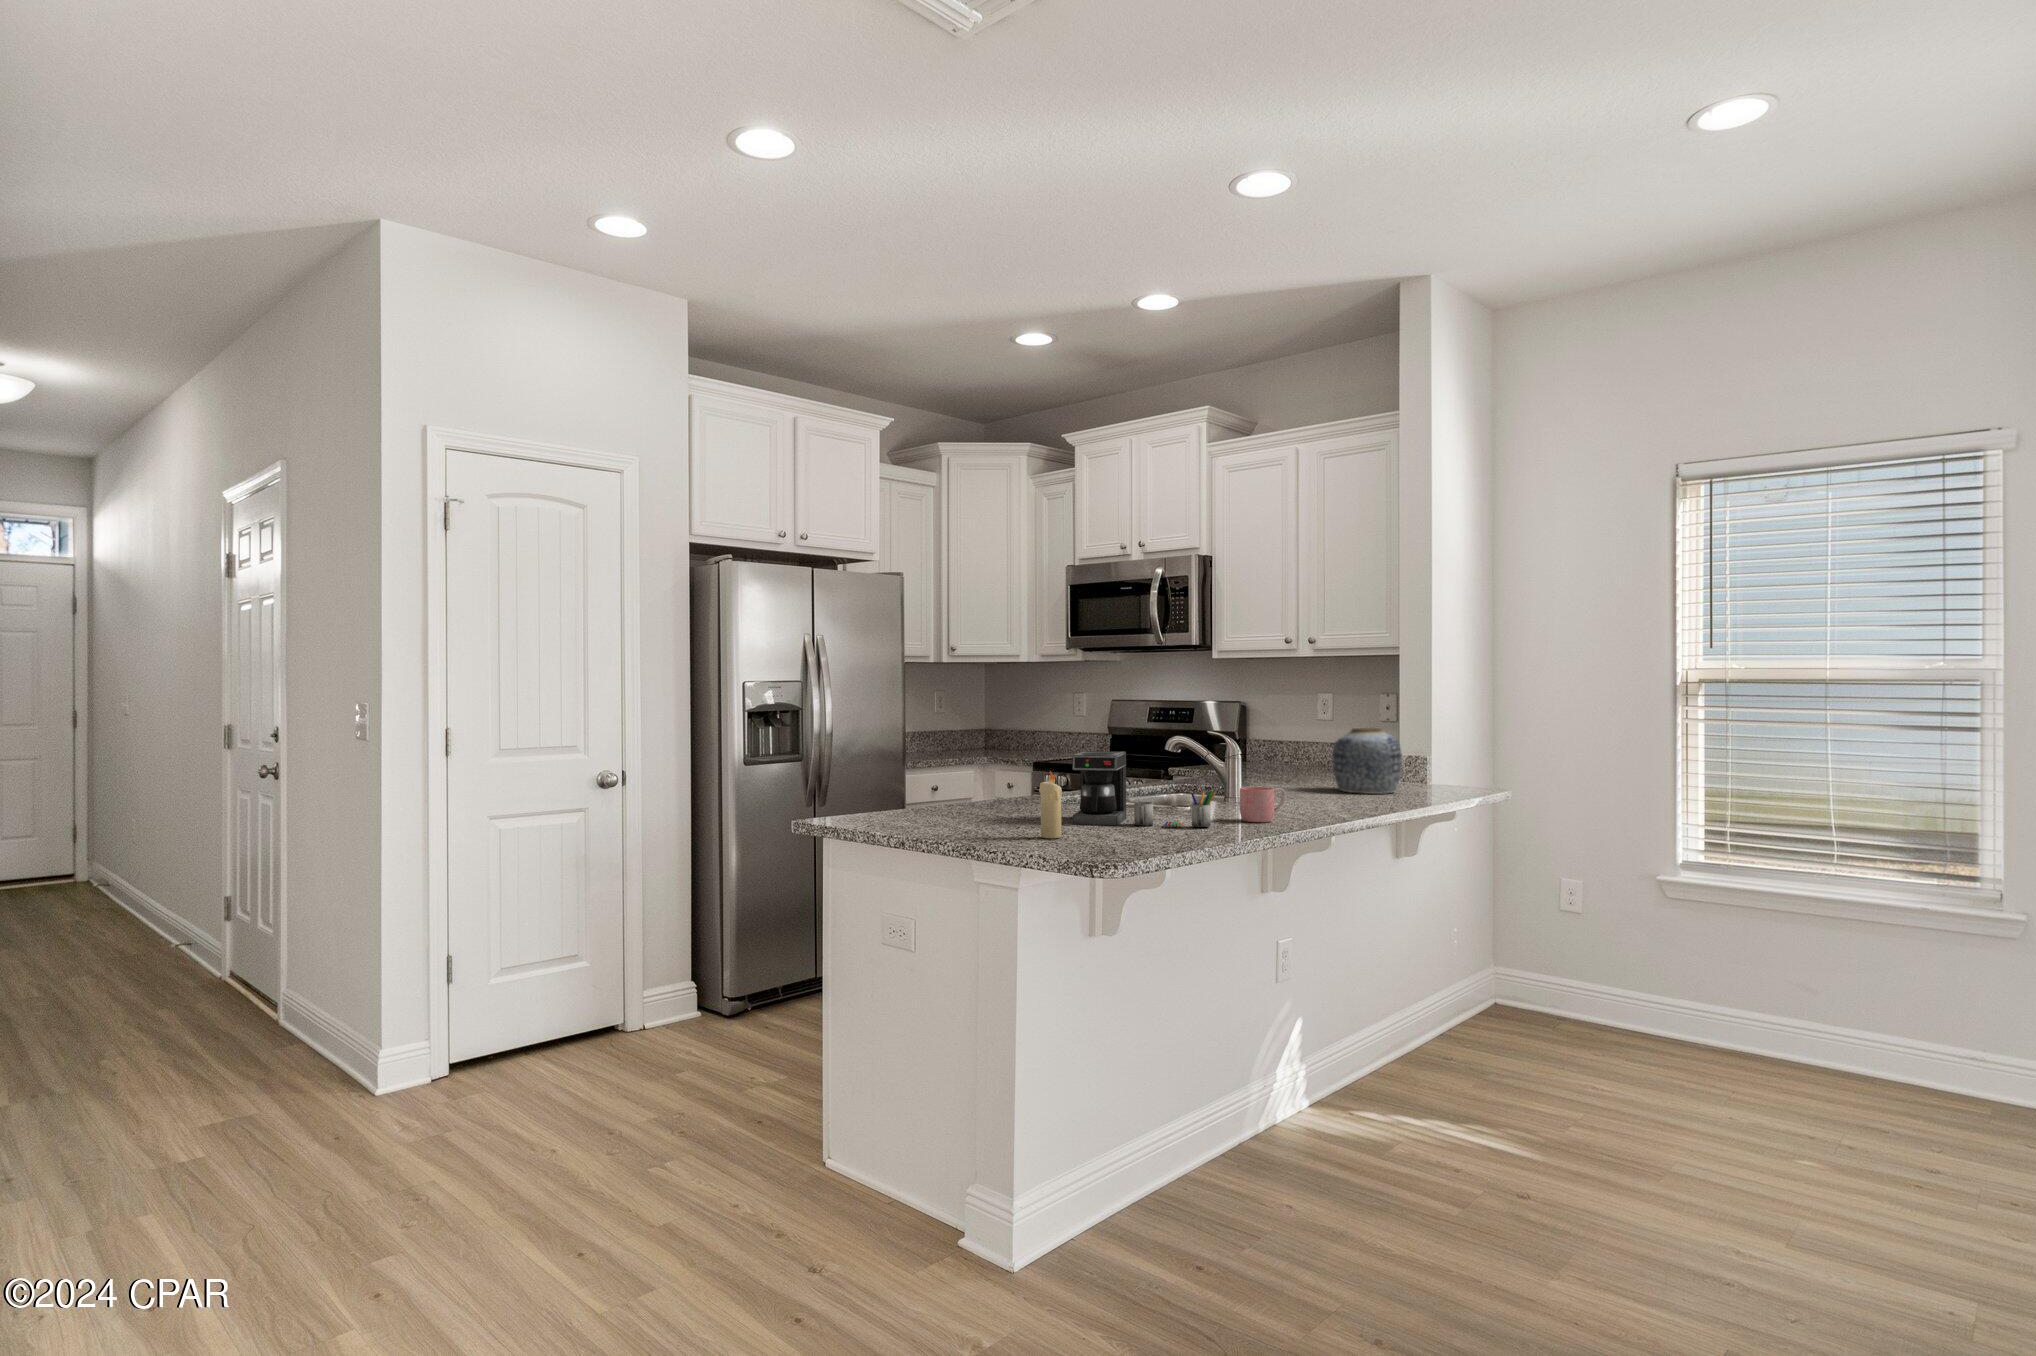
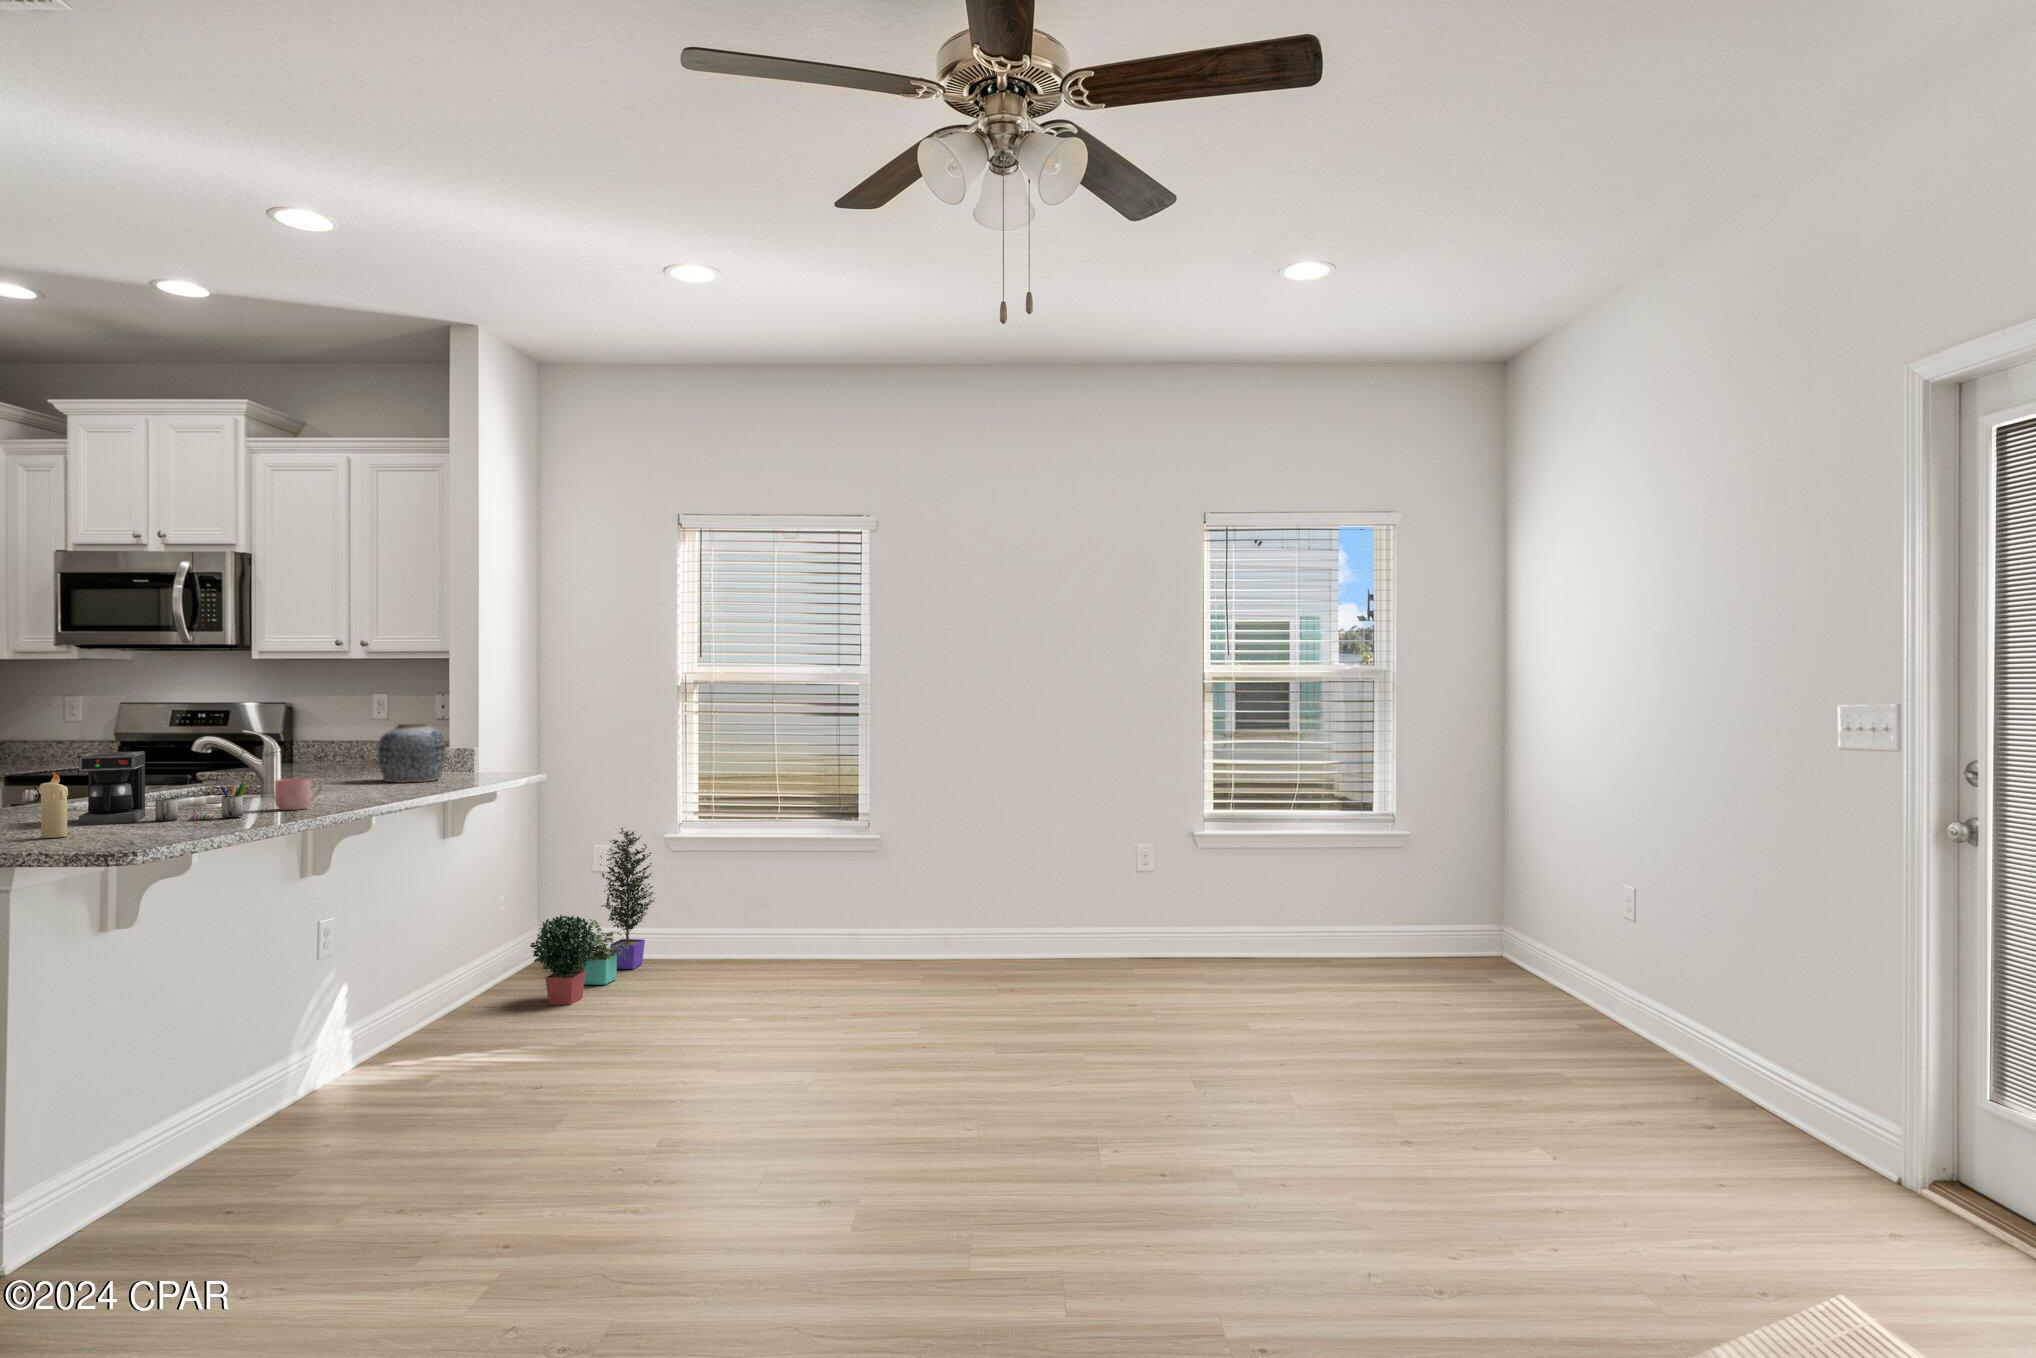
potted plant: none [1496,862,1650,1077] -> present [530,828,654,1005]

